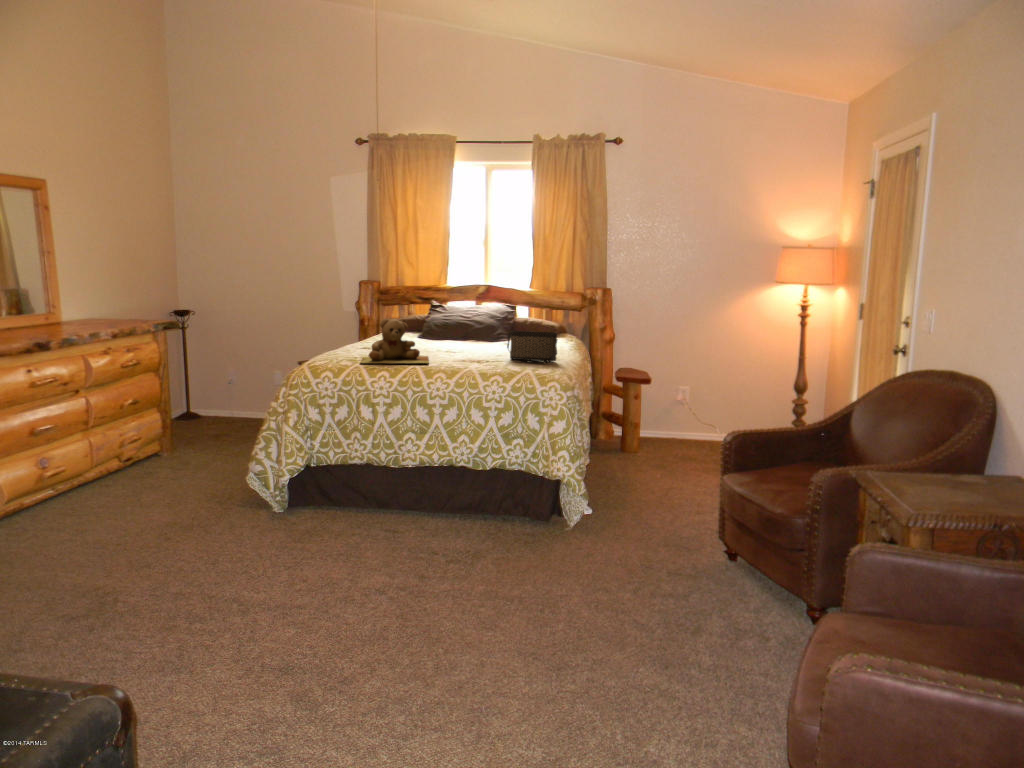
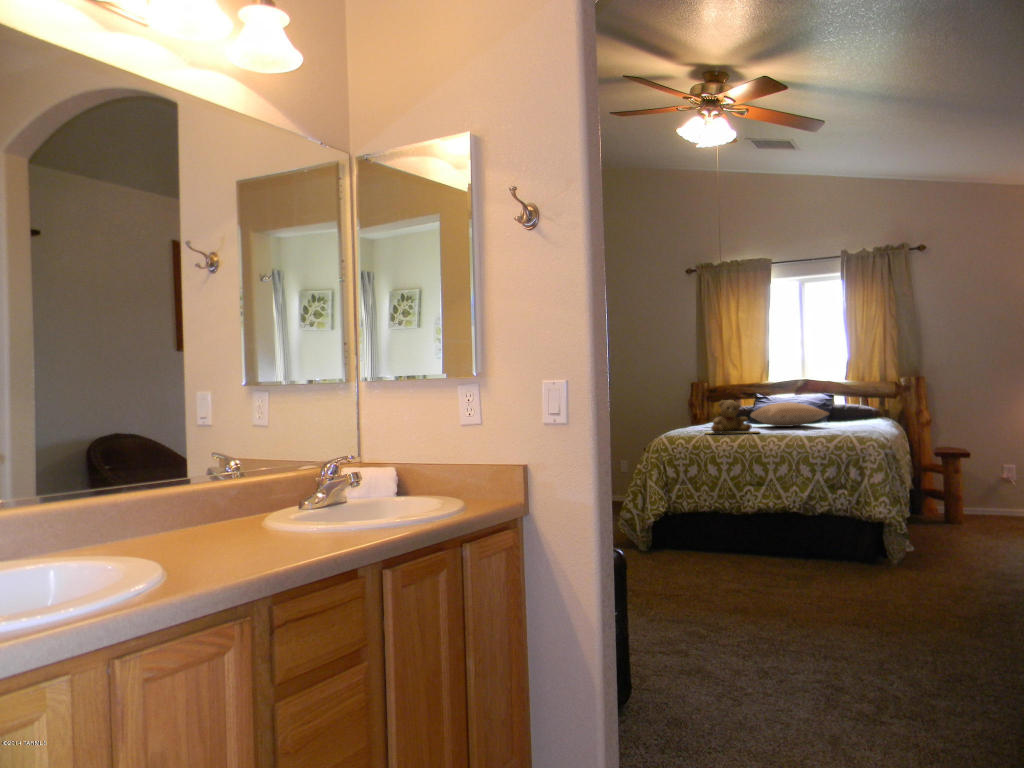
pillow: none [422,320,510,349] -> present [750,402,829,427]
handbag: present [507,331,557,363] -> none [828,405,875,431]

